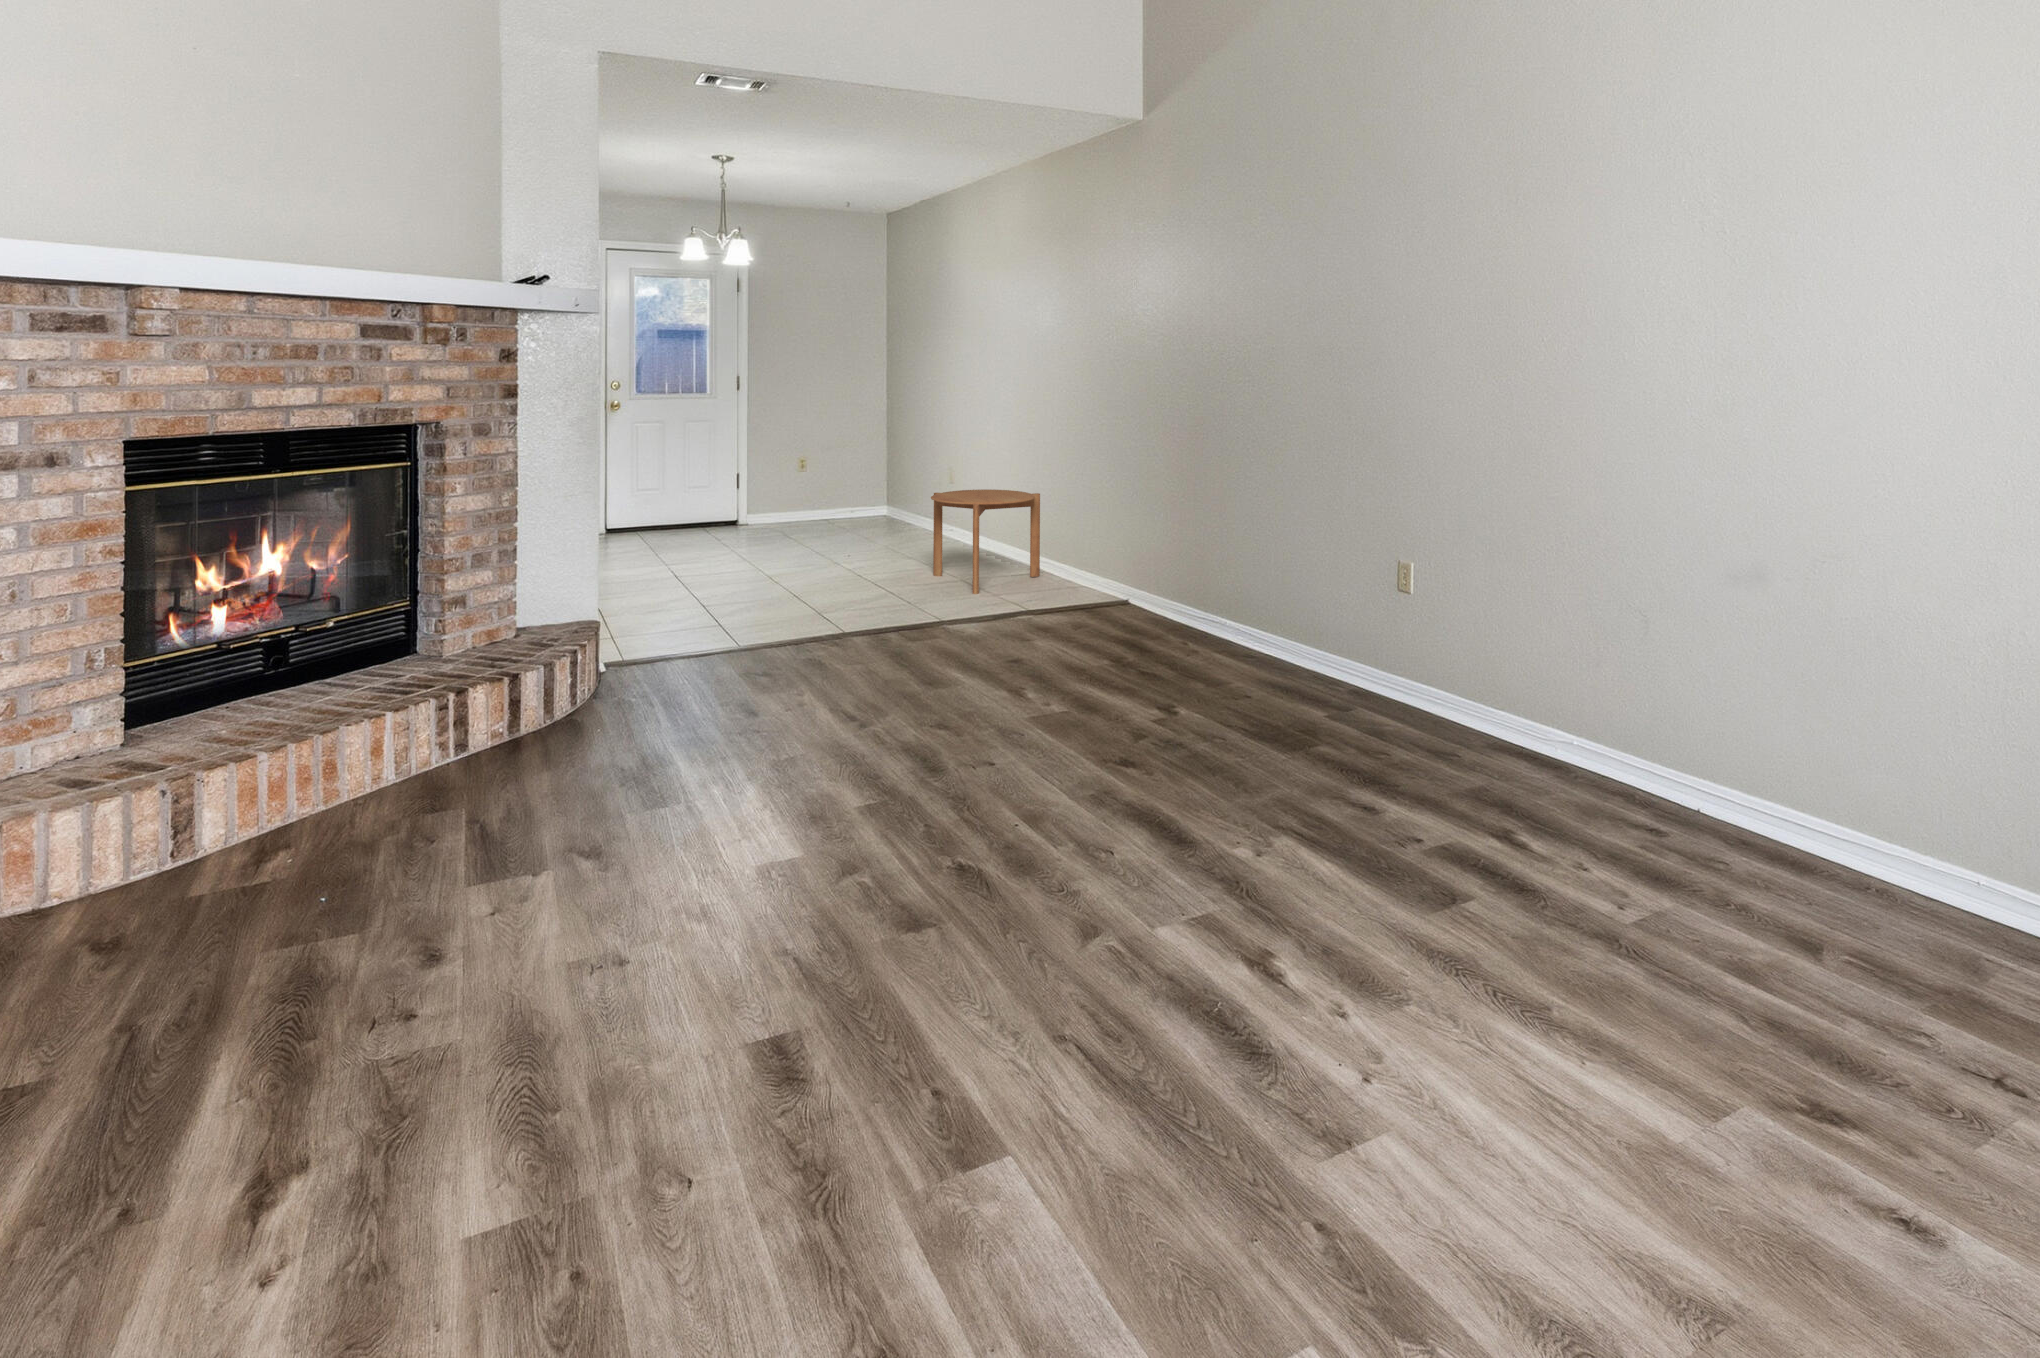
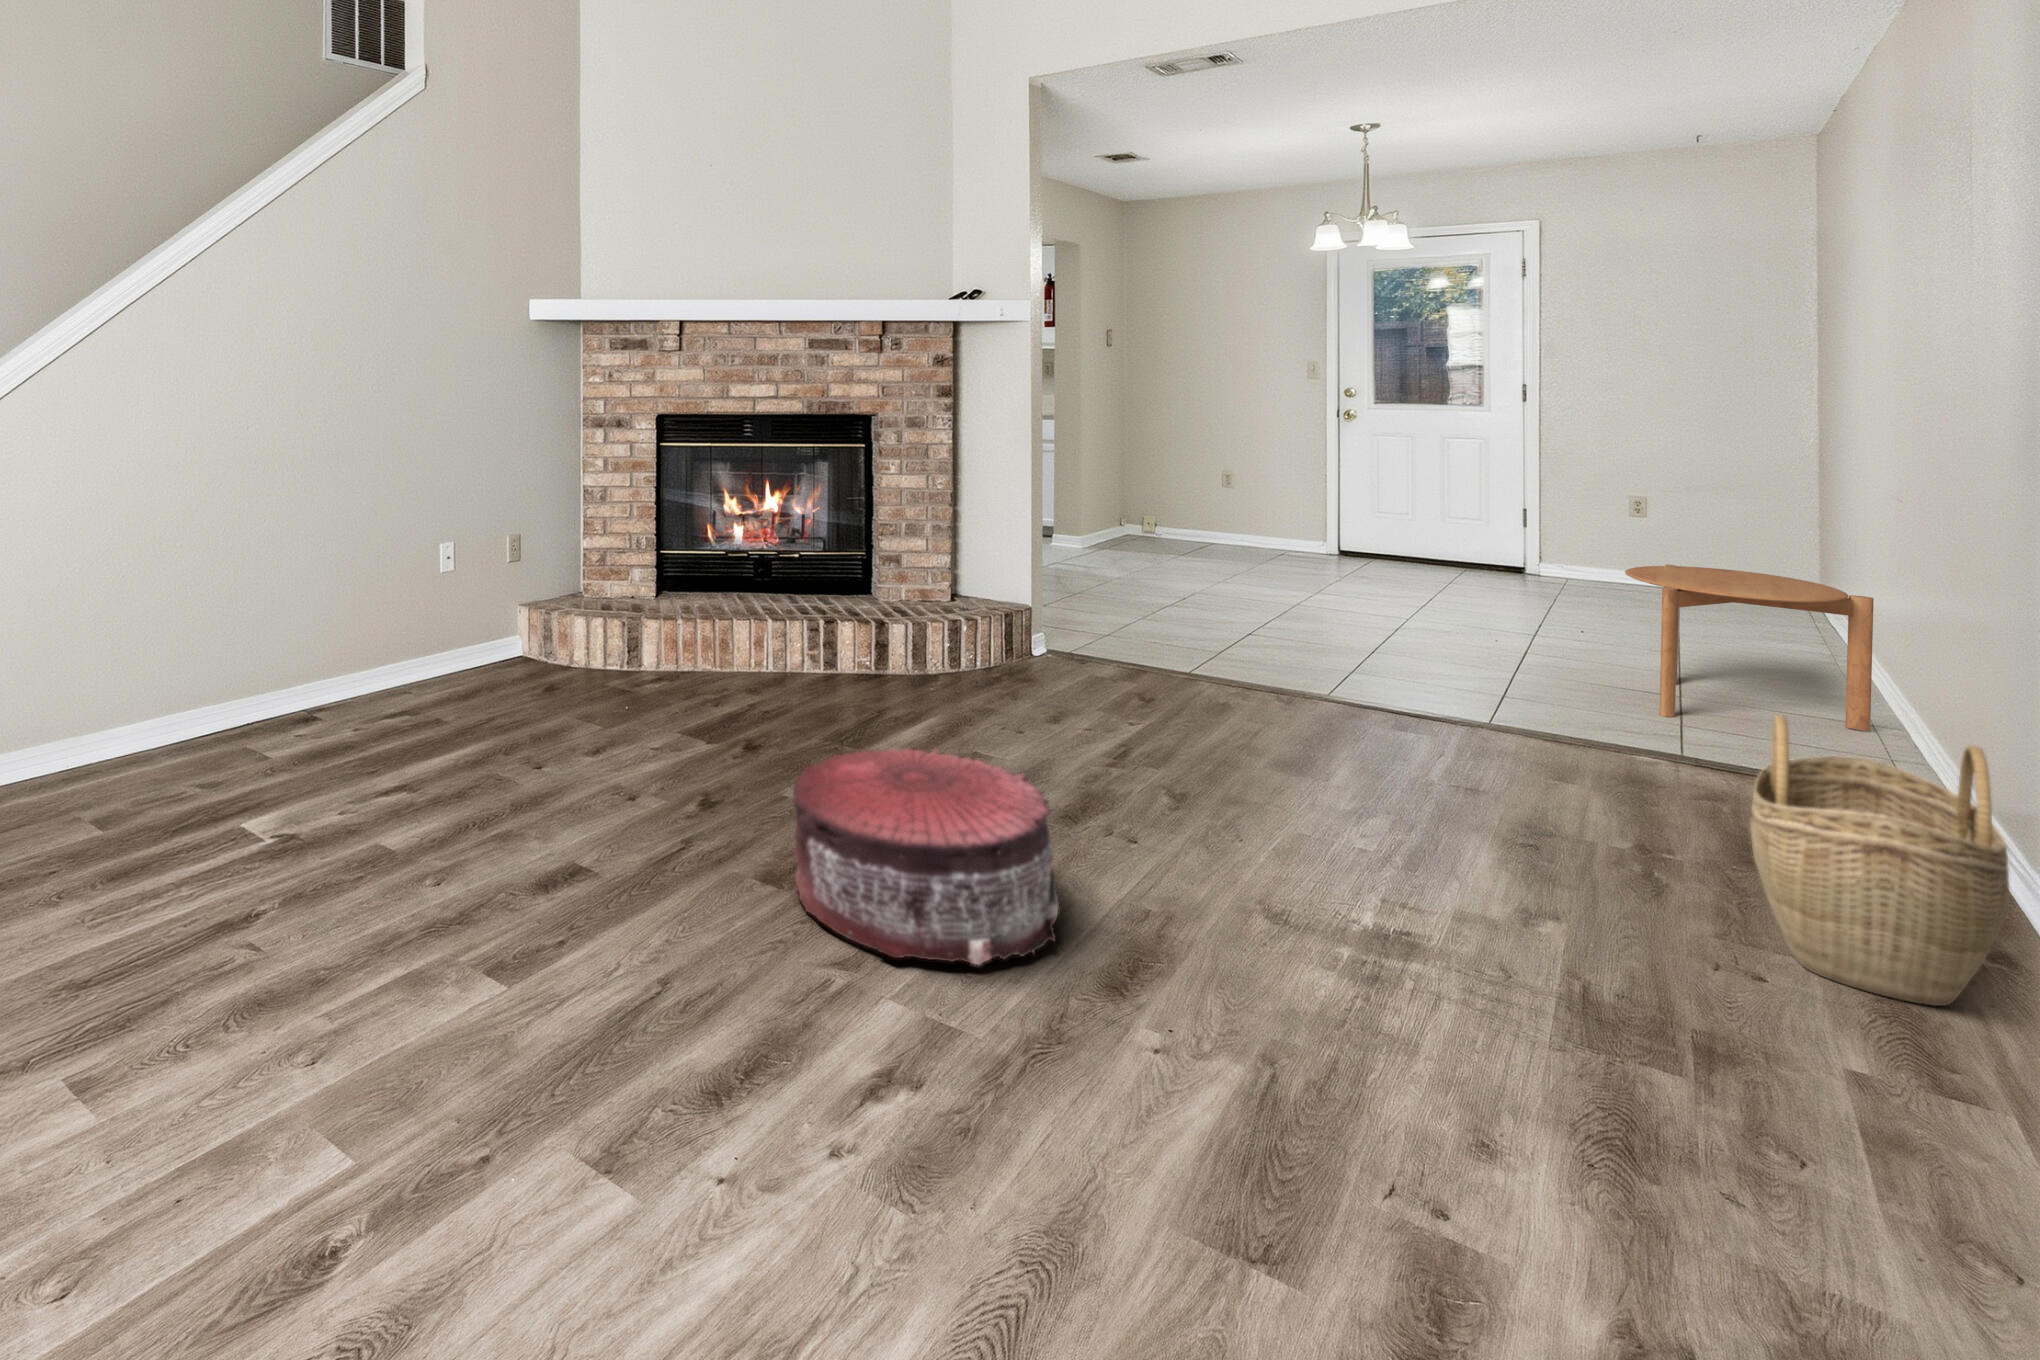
woven basket: none [1195,541,1307,685] -> present [1750,715,2009,1006]
pouf: none [889,717,1136,926] -> present [793,749,1059,965]

